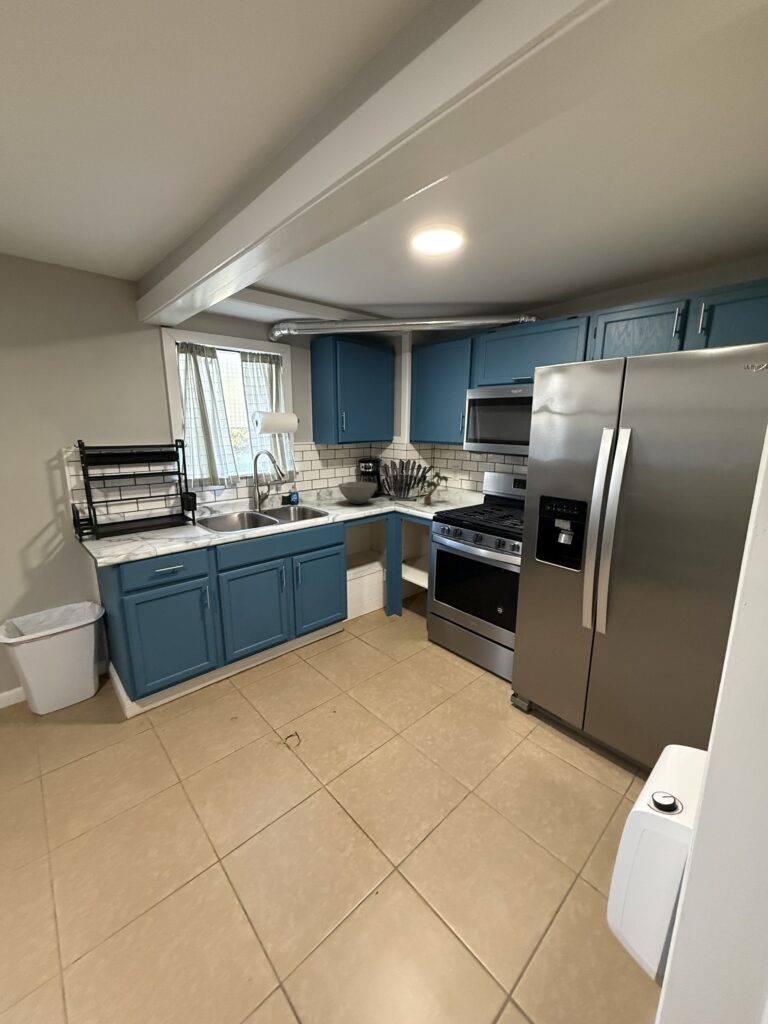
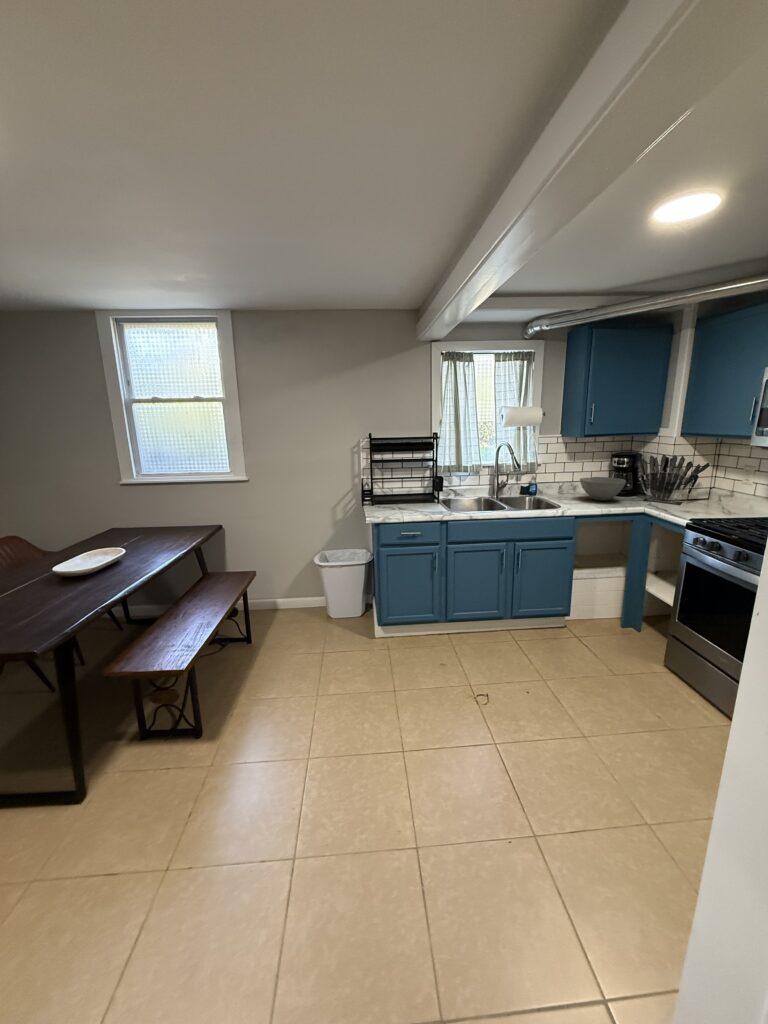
potted plant: present [421,471,448,504] -> none [682,469,735,509]

